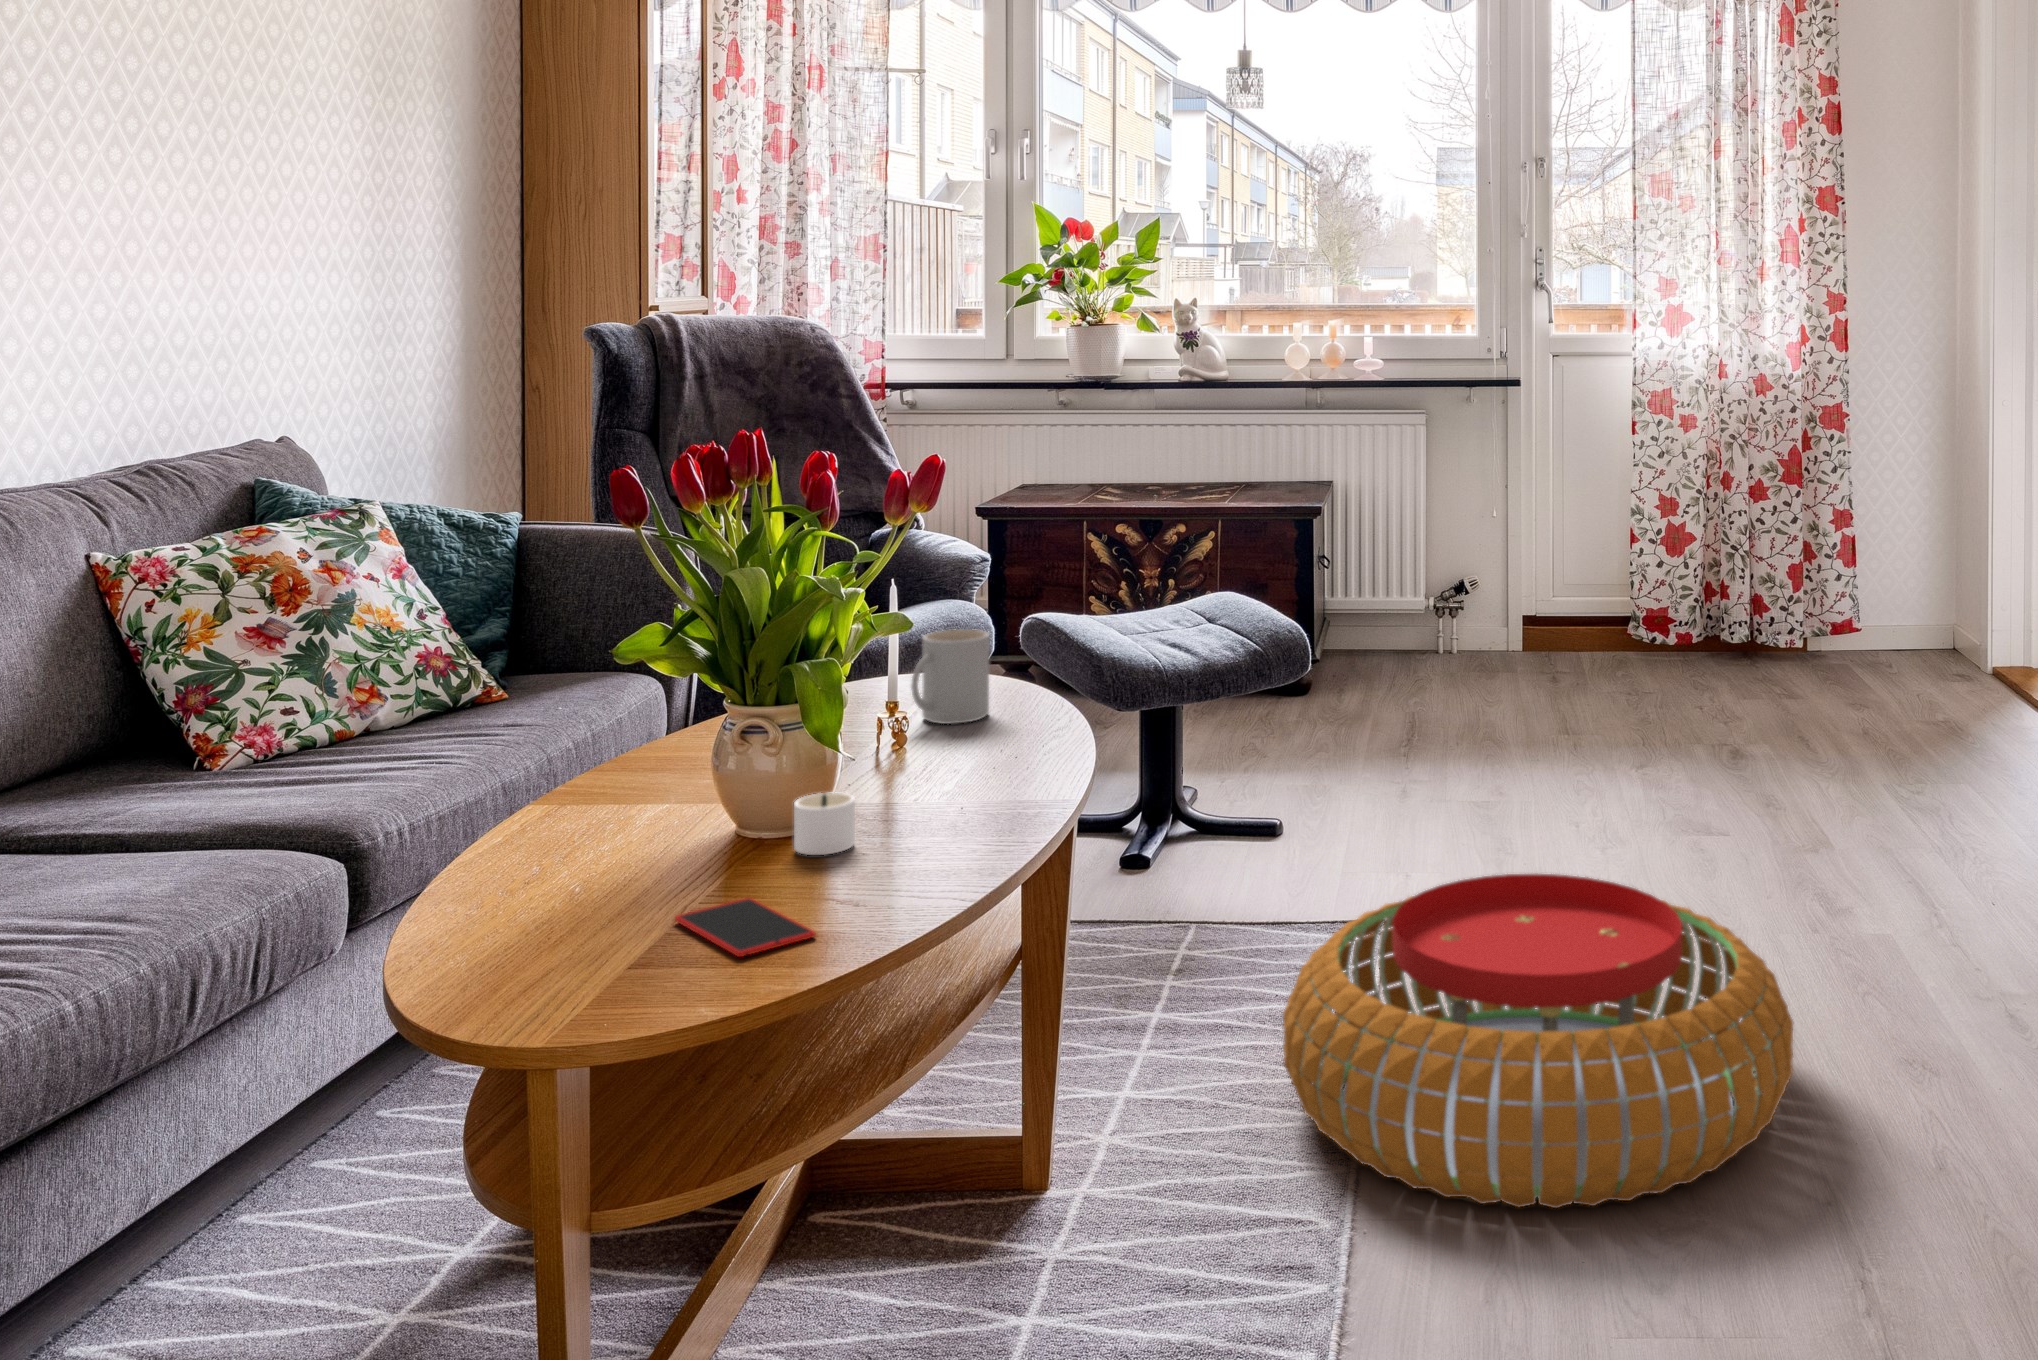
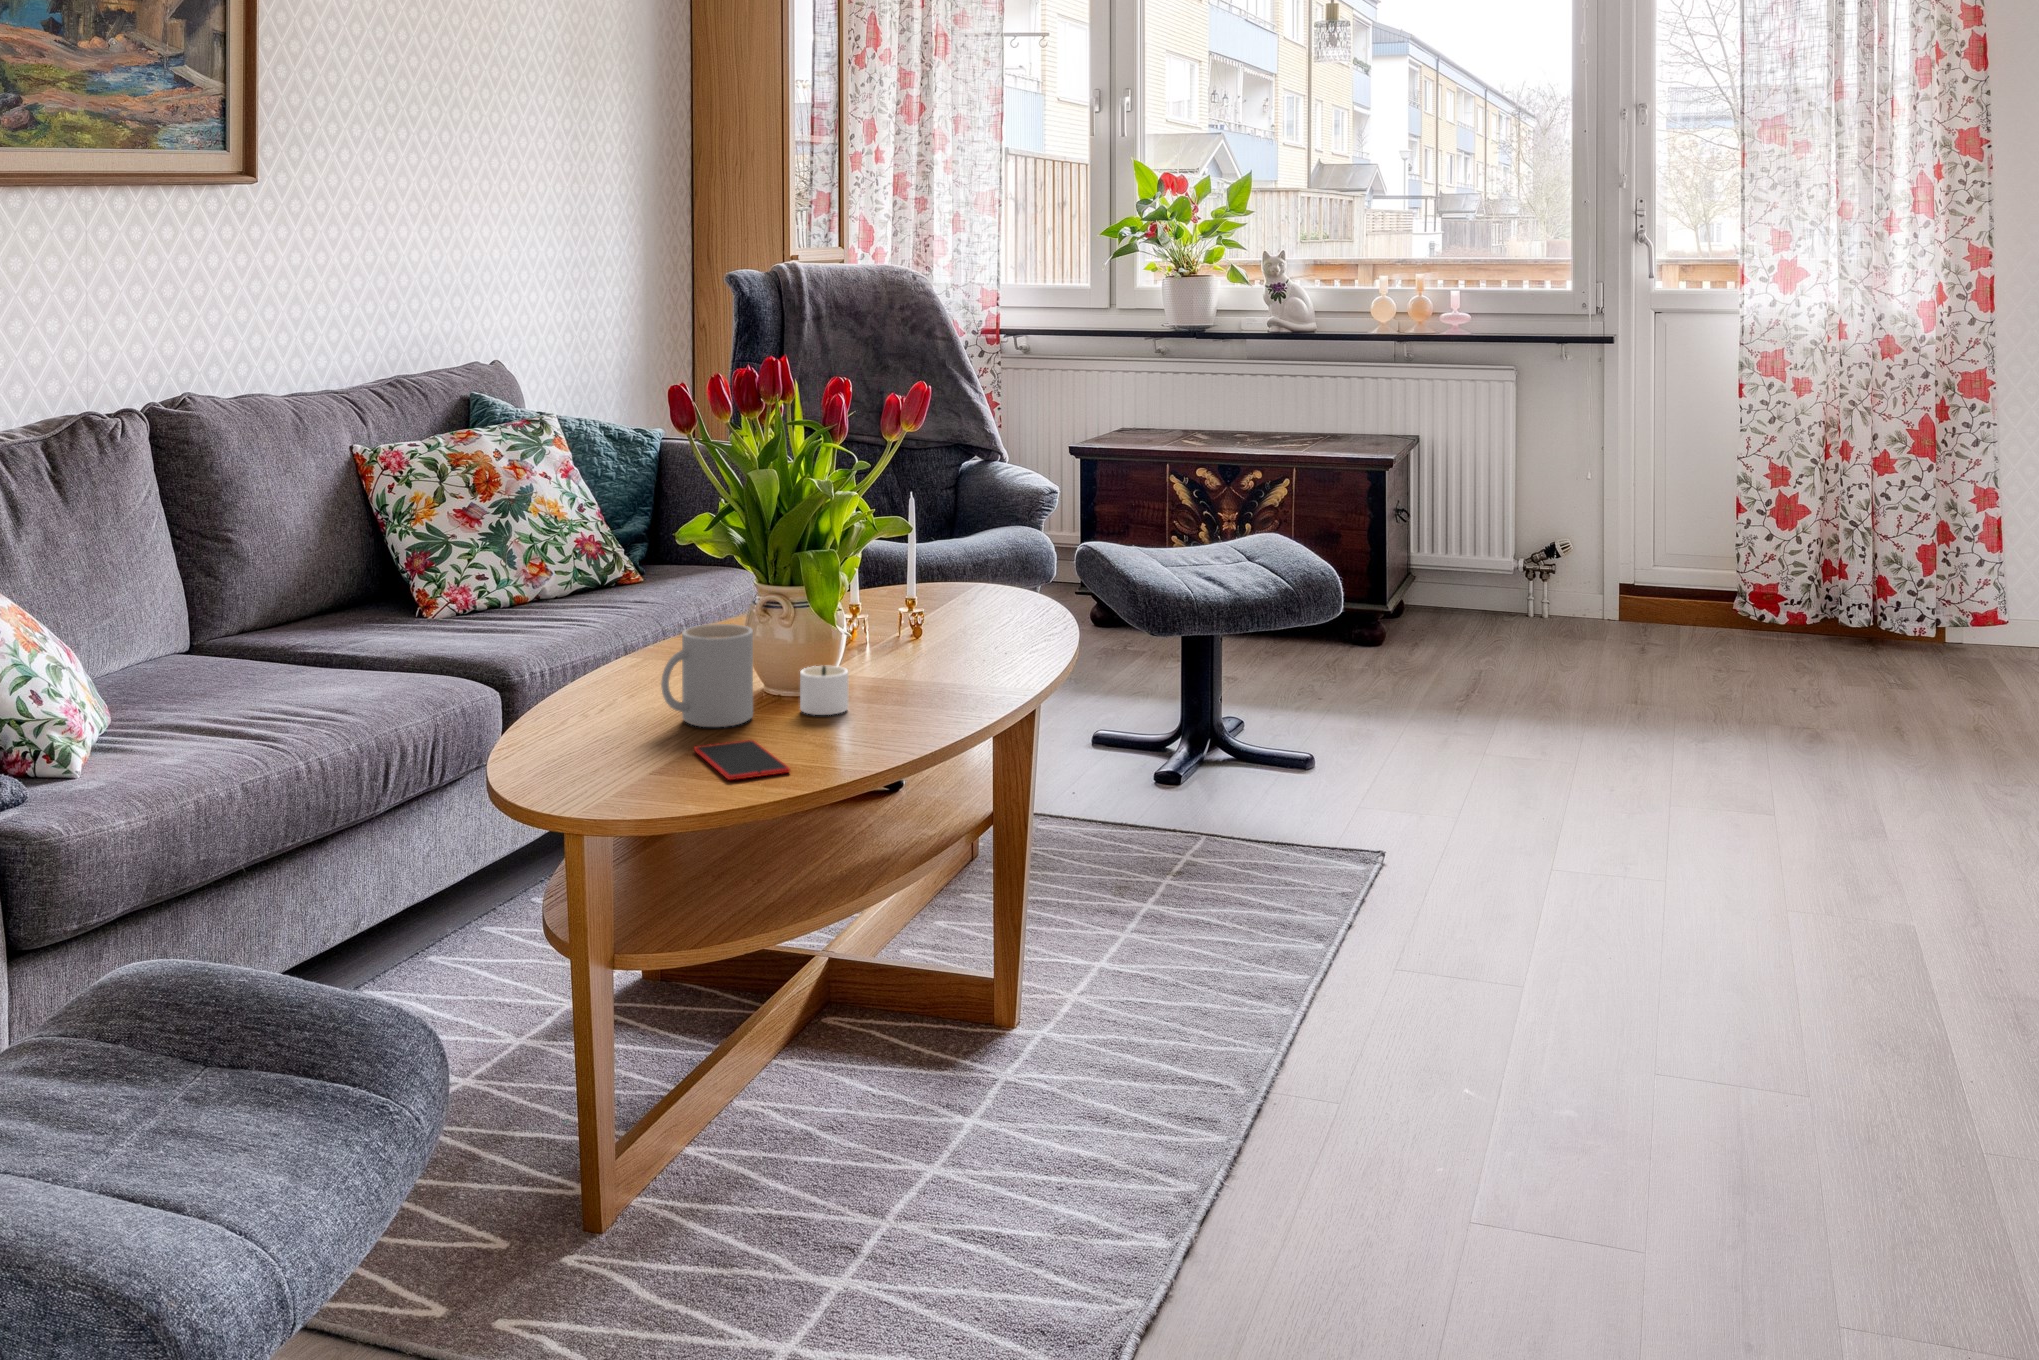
mug: present [911,629,989,724] -> present [661,624,753,727]
pouf: present [1283,874,1793,1208] -> none [1233,809,1733,1116]

